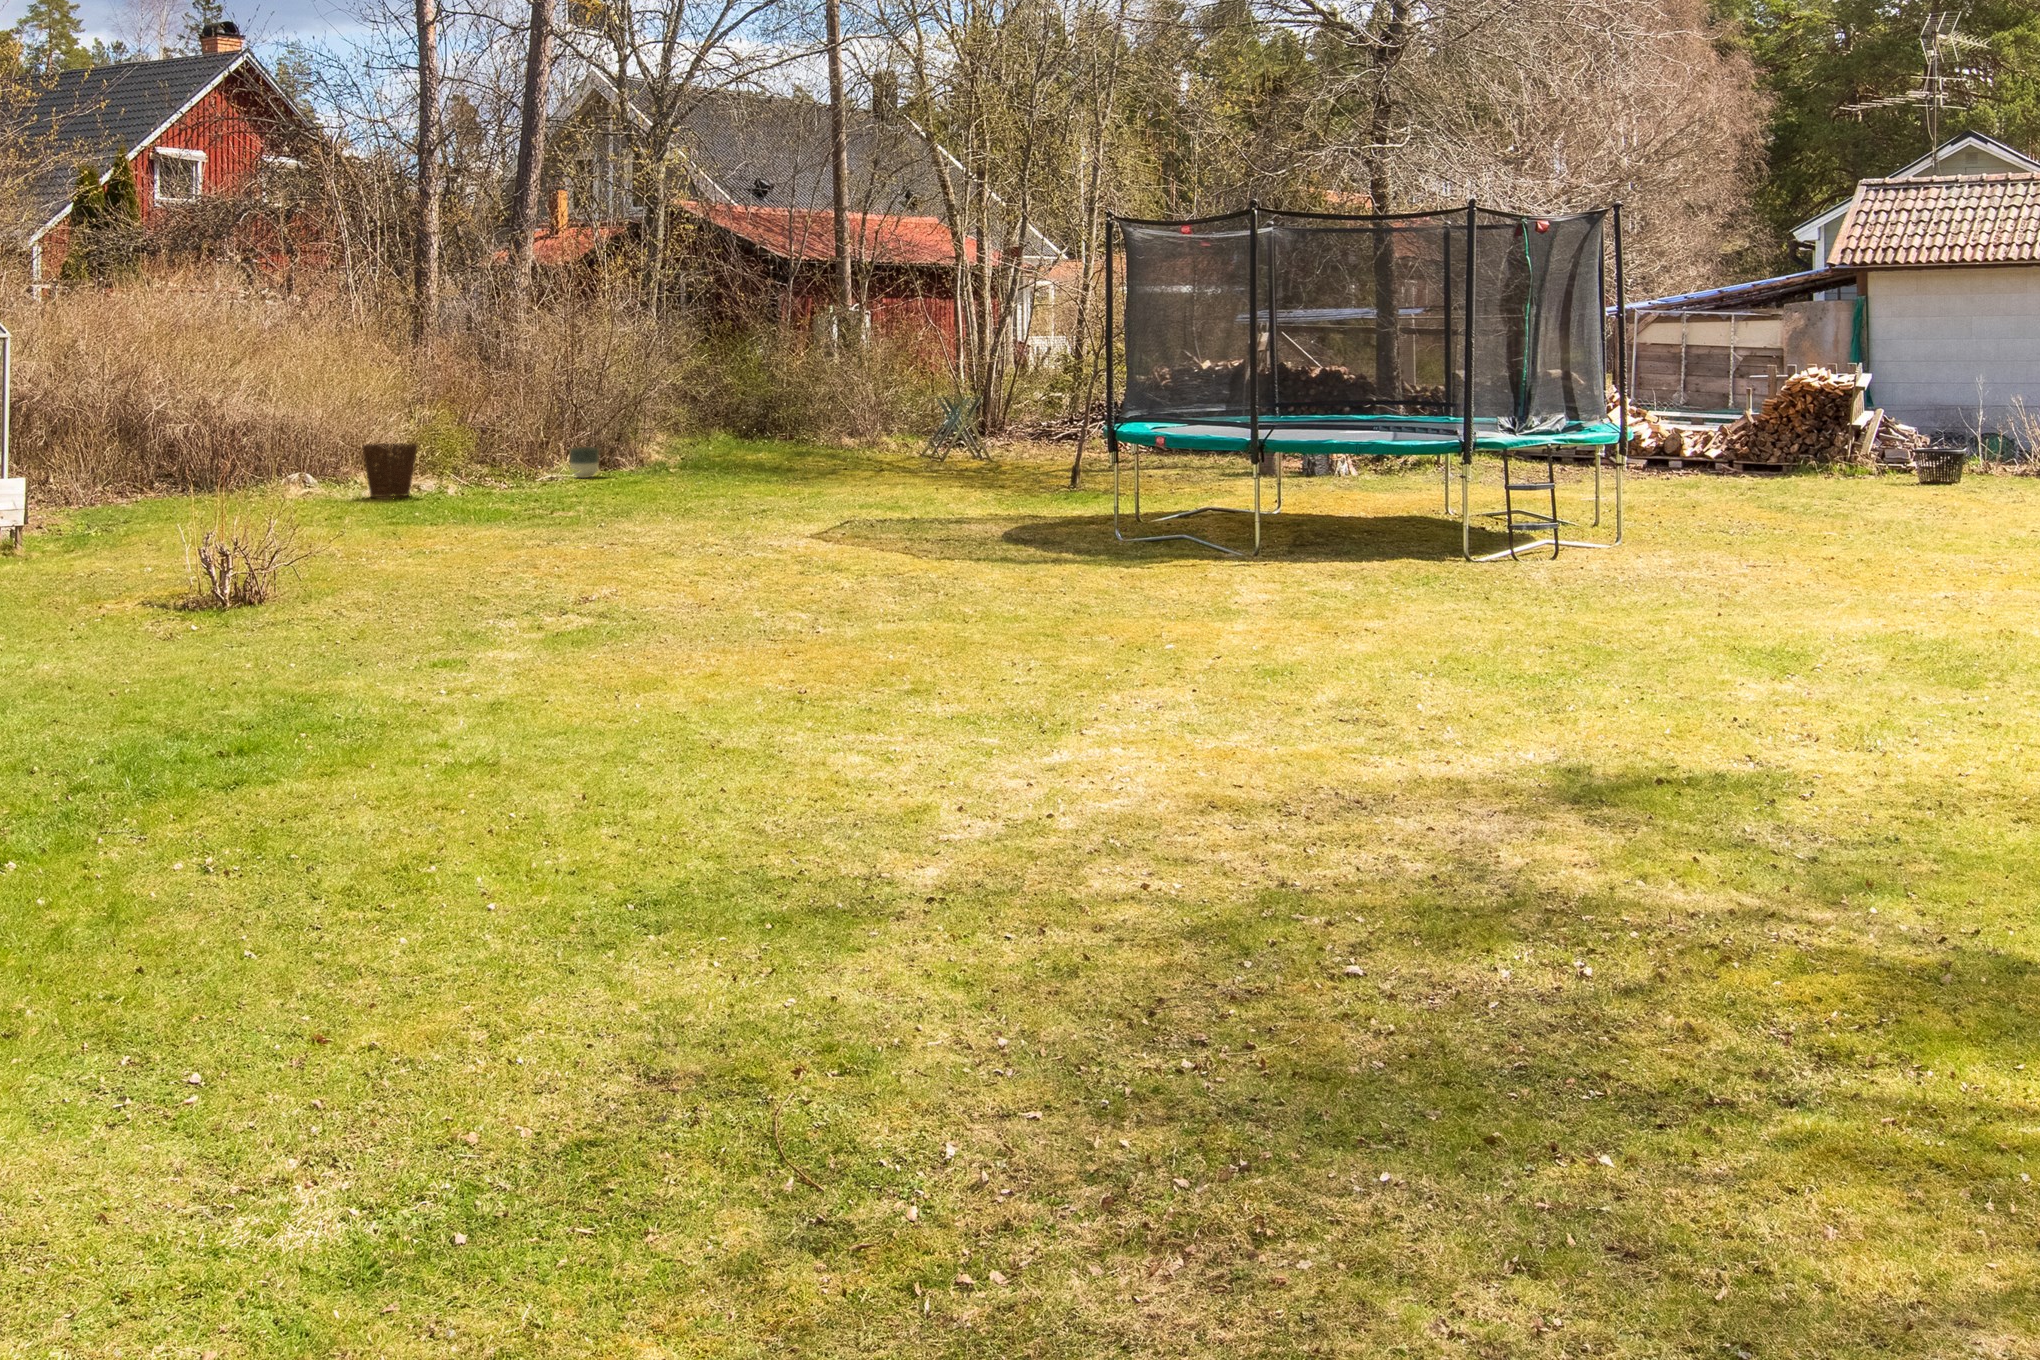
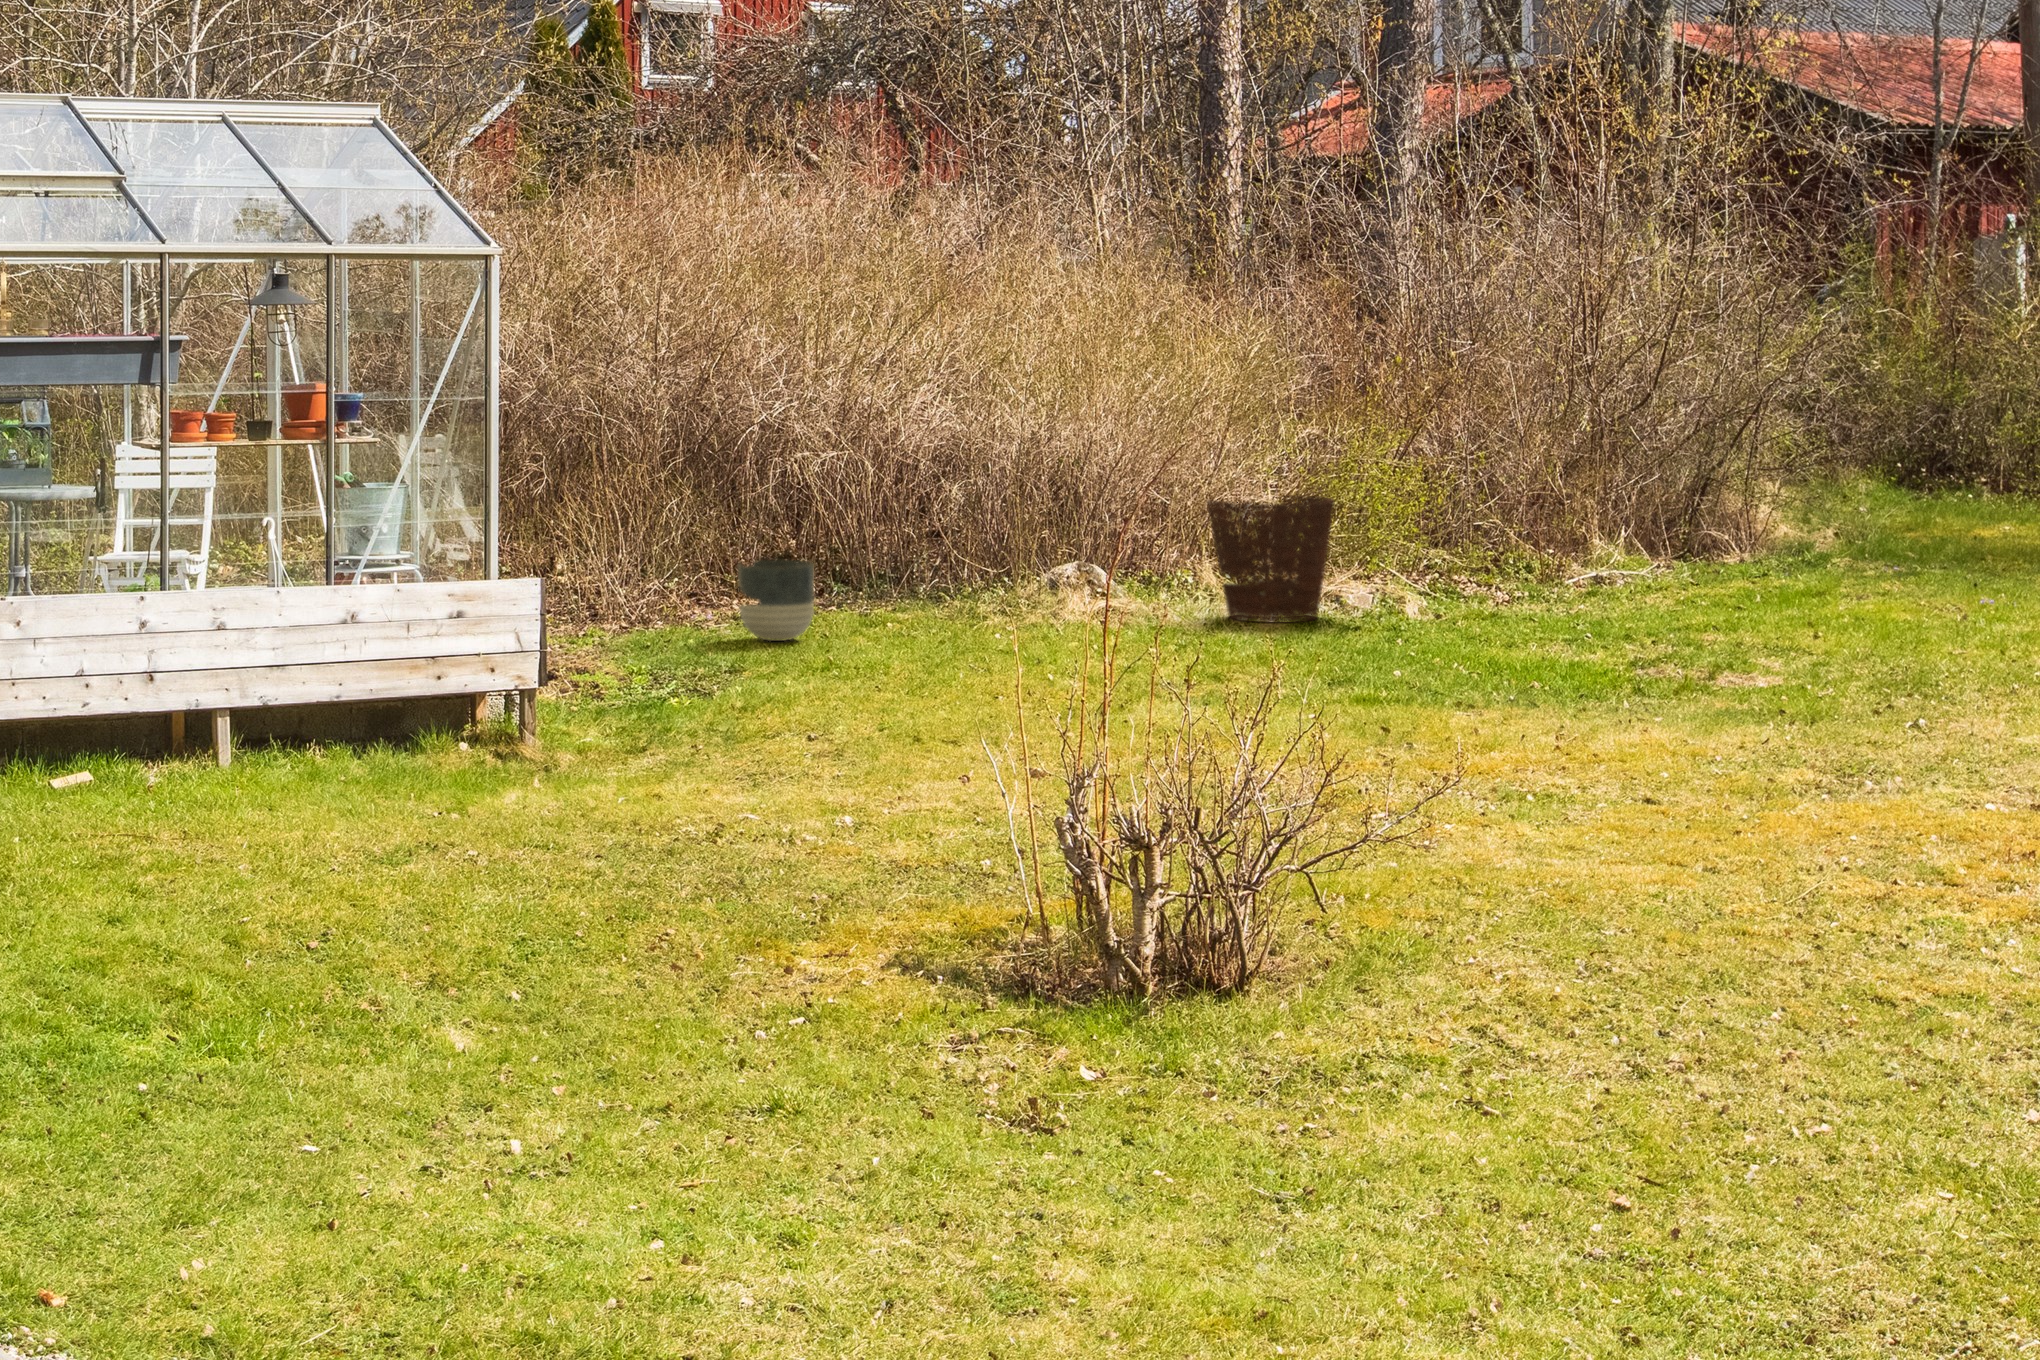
planter: present [570,447,599,478] -> present [738,560,814,641]

